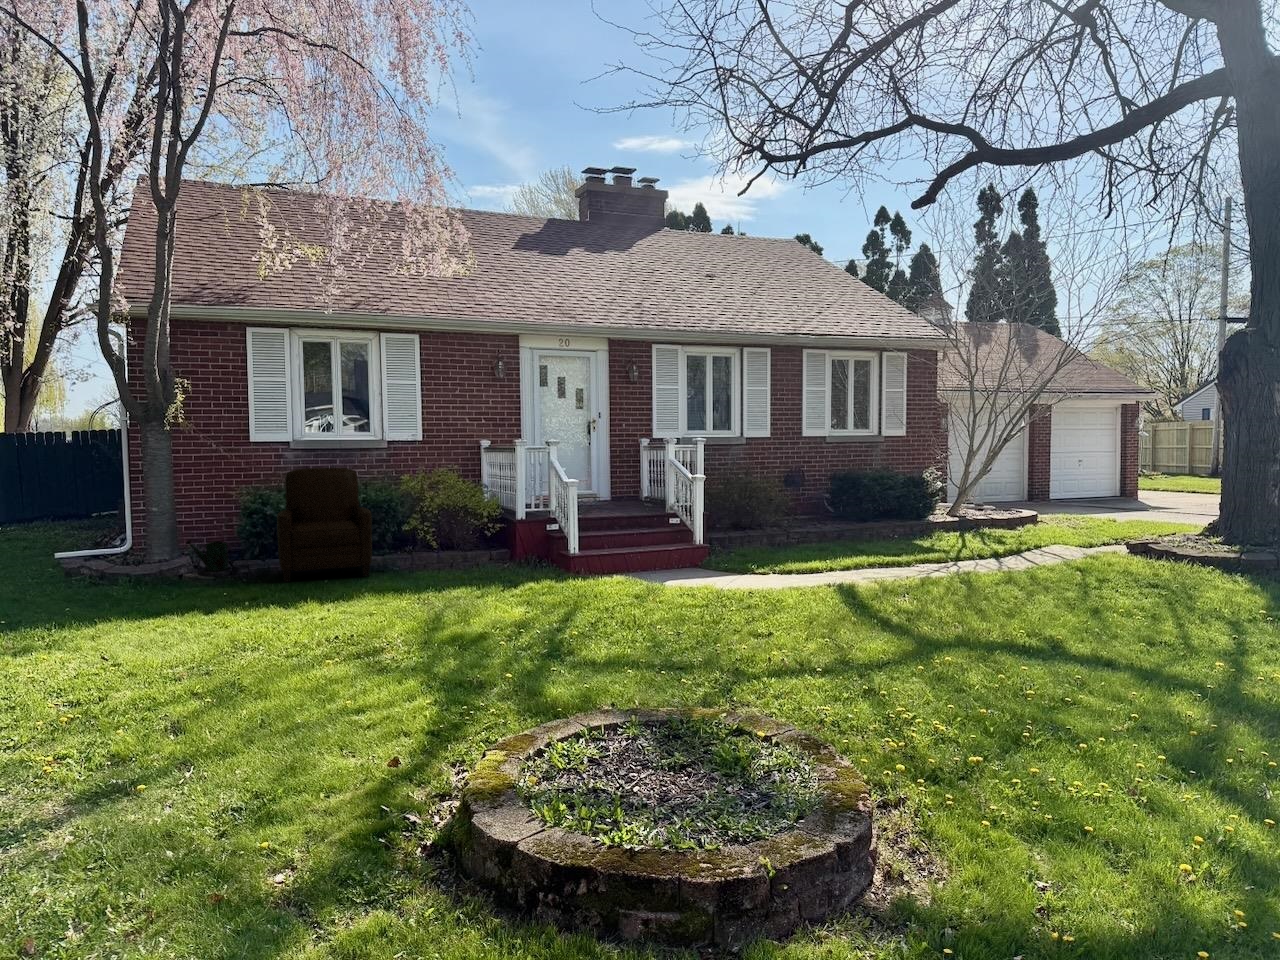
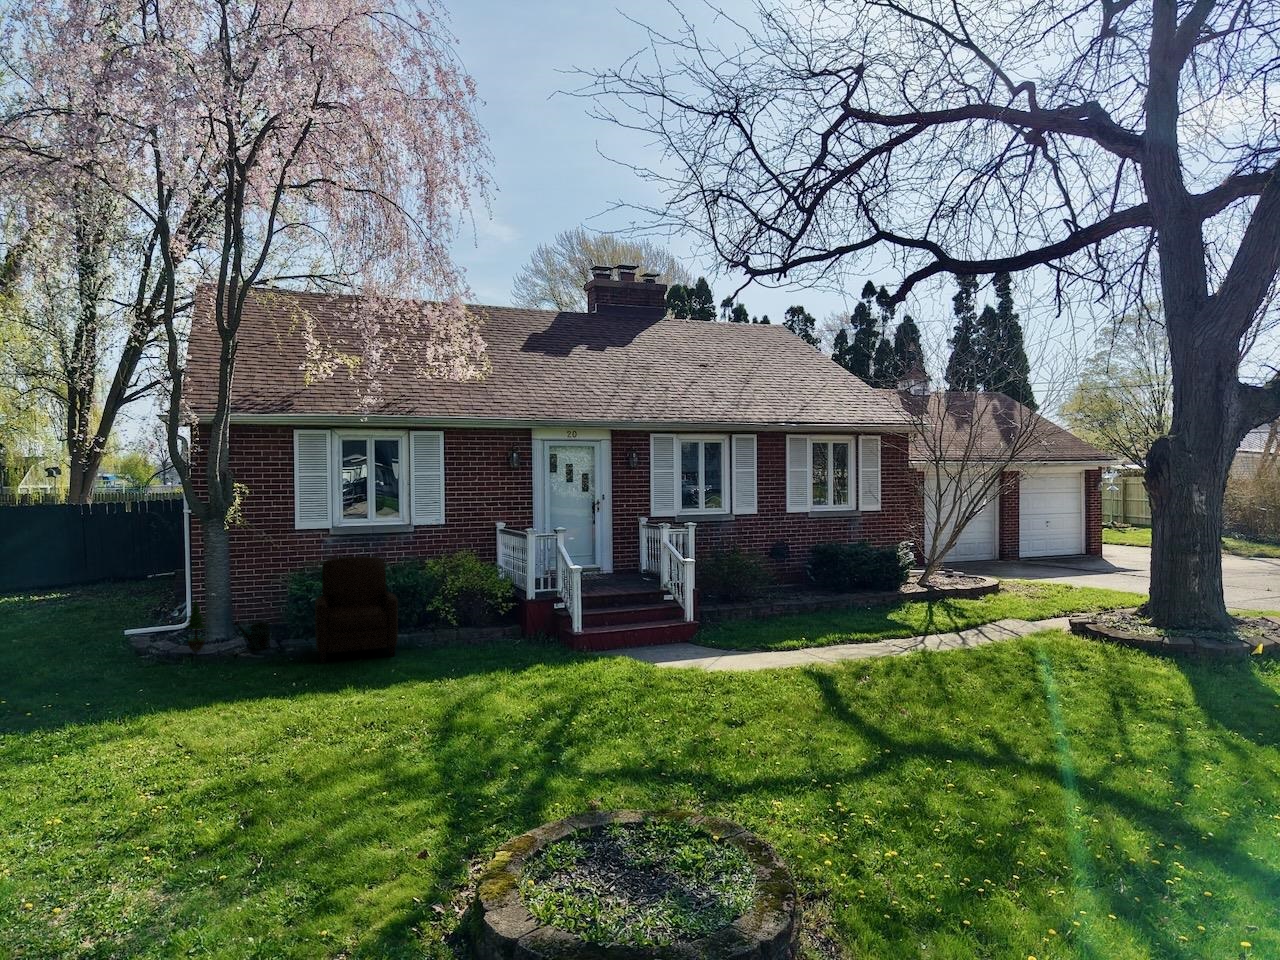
potted tree: none [130,513,156,574] -> present [186,600,207,653]

